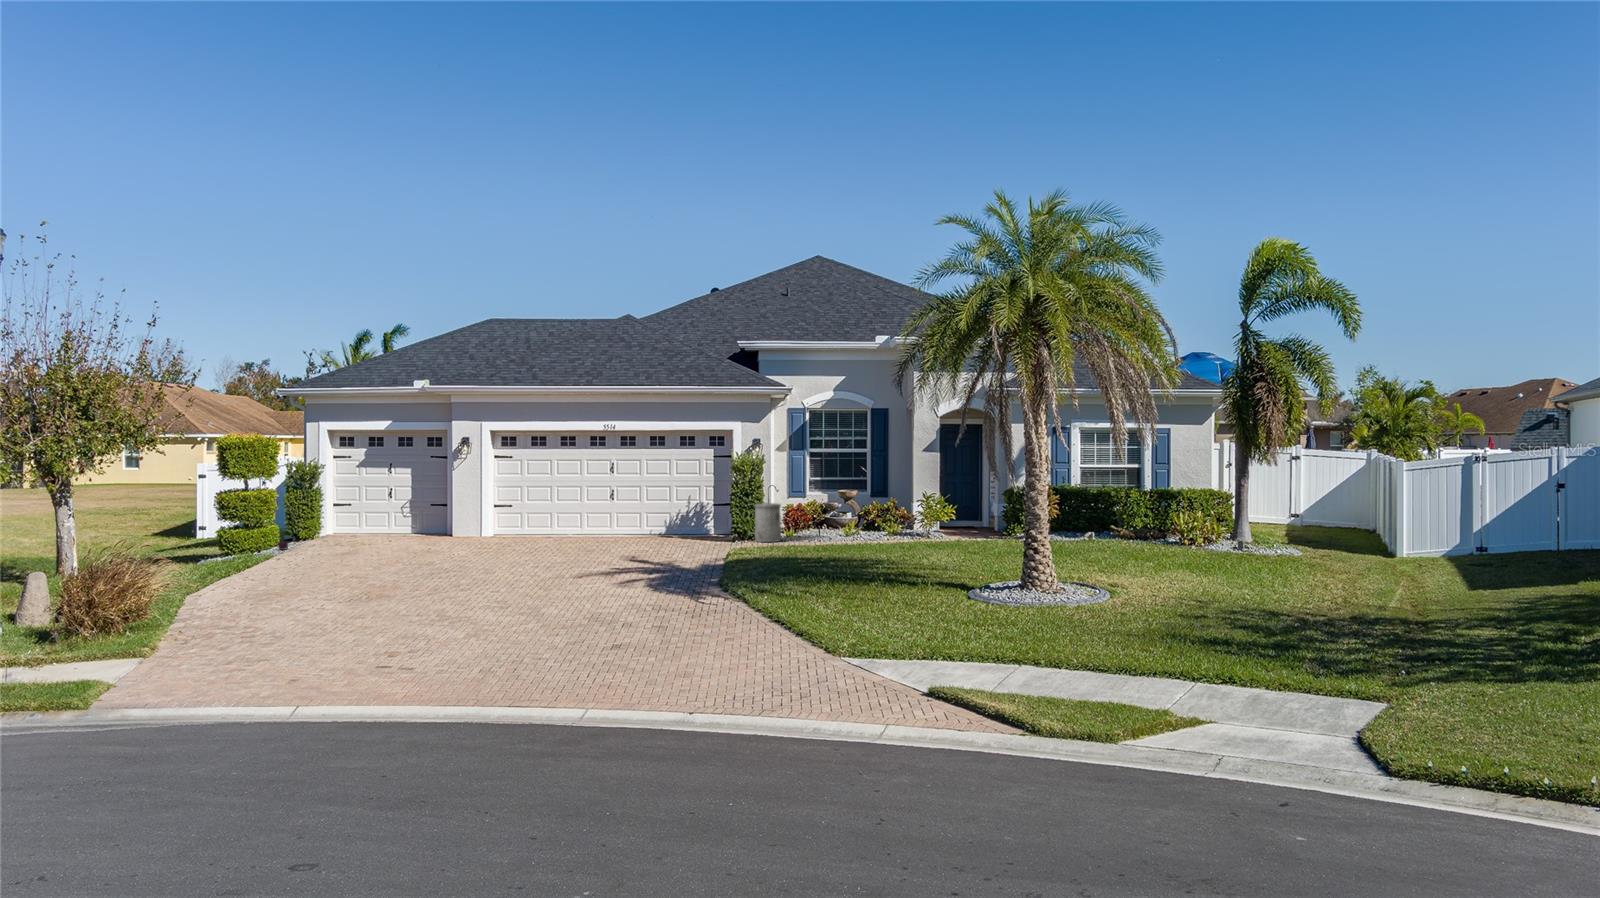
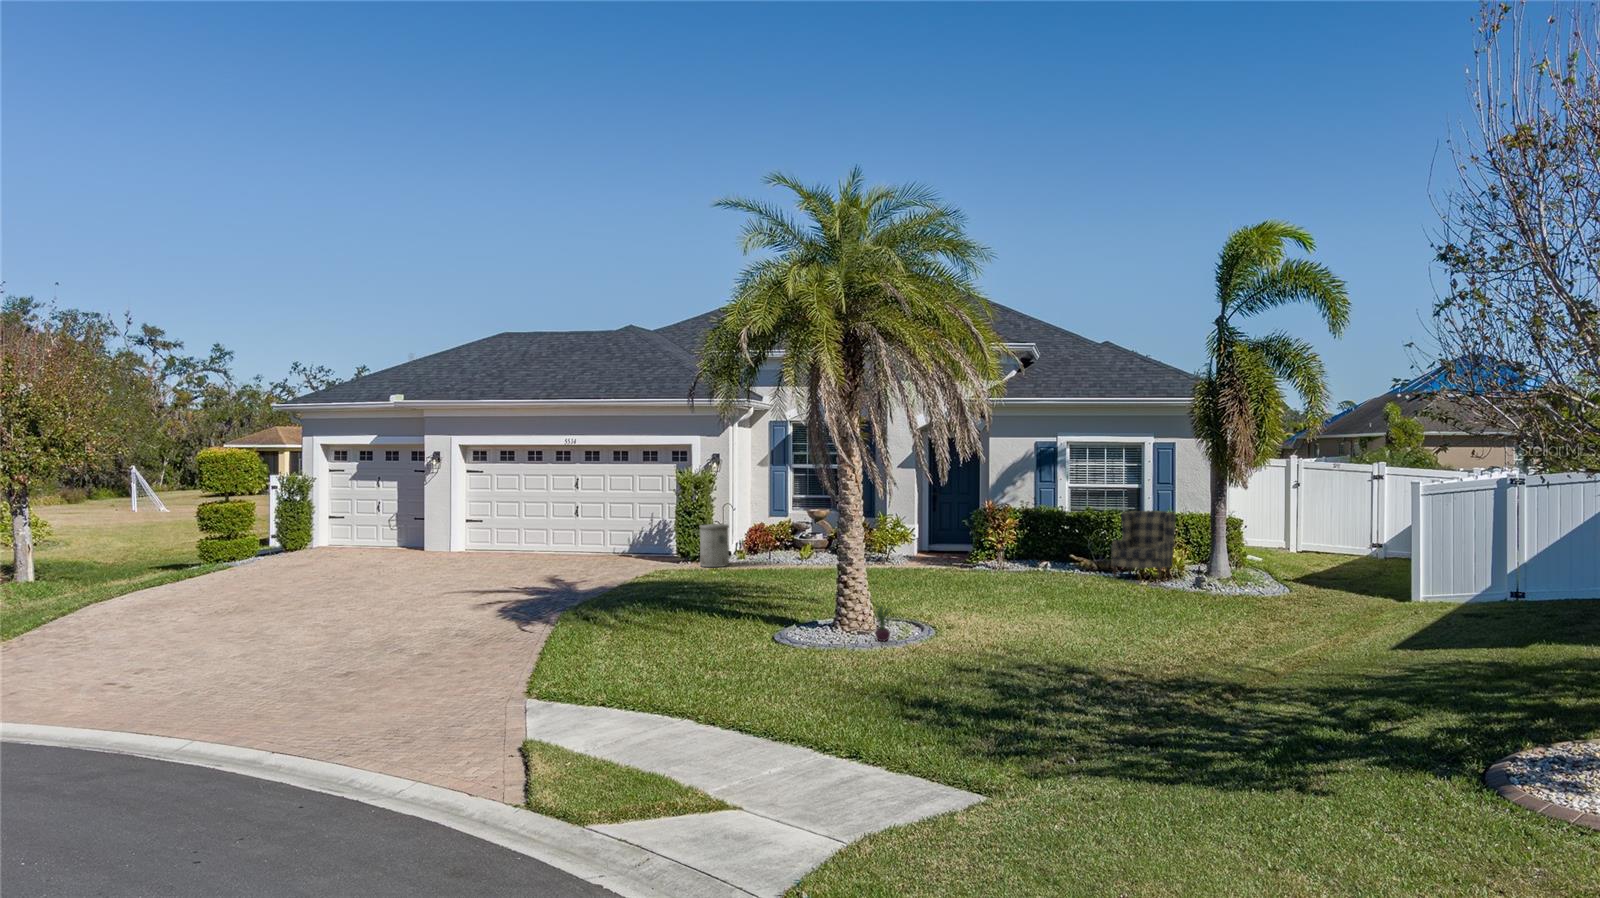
chair: none [1119,486,1163,541] -> present [1111,511,1176,579]
decorative plant: present [278,525,288,550] -> present [870,601,890,641]

